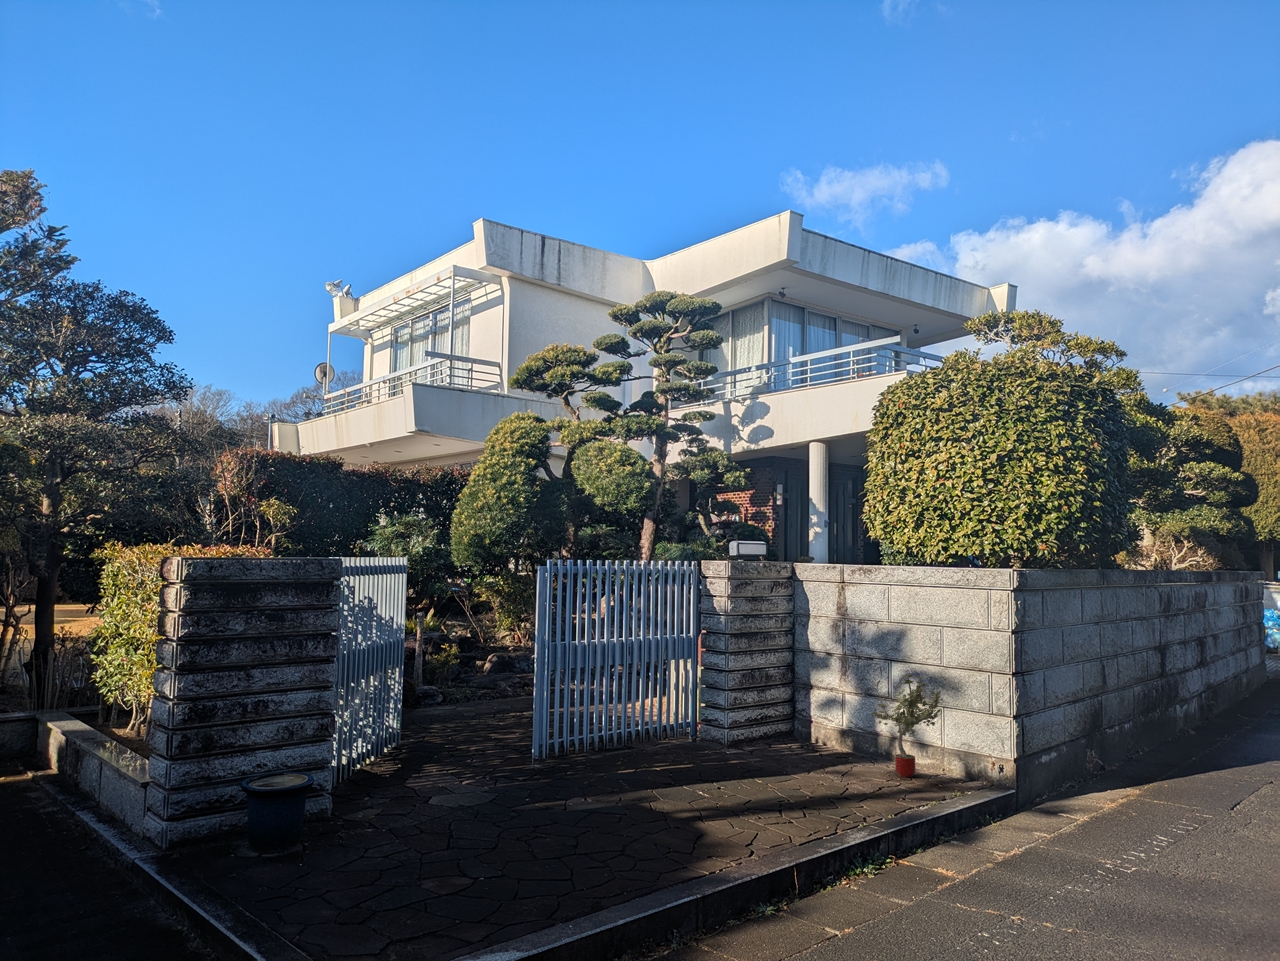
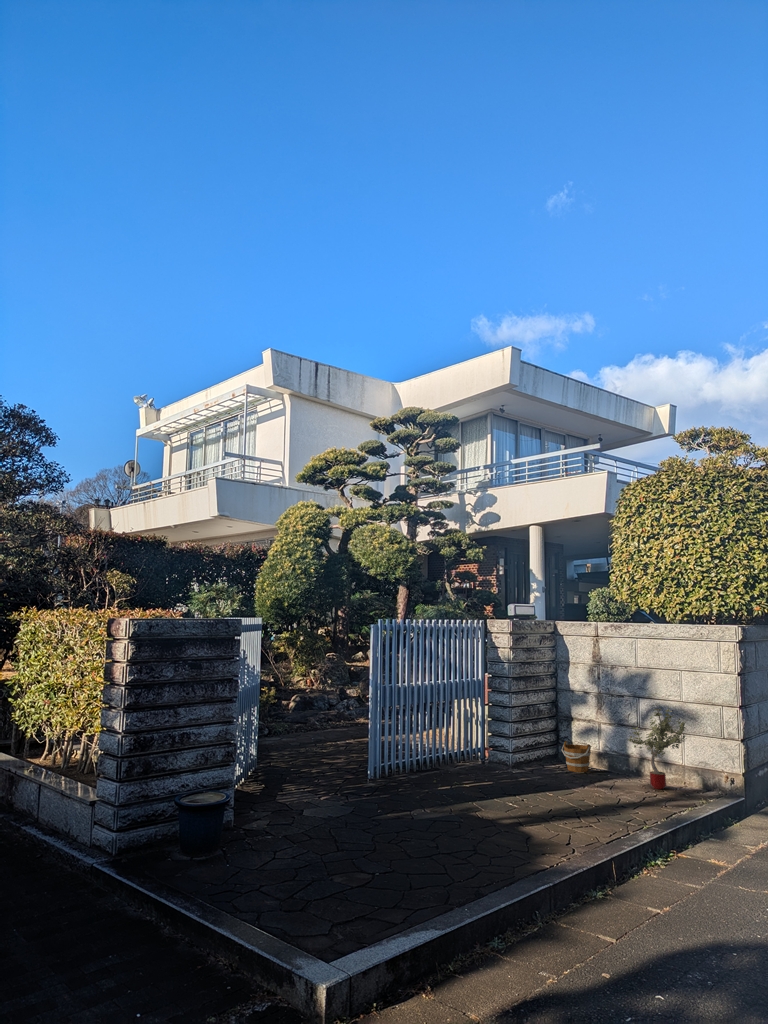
bucket: none [793,714,830,753] -> present [562,741,591,772]

